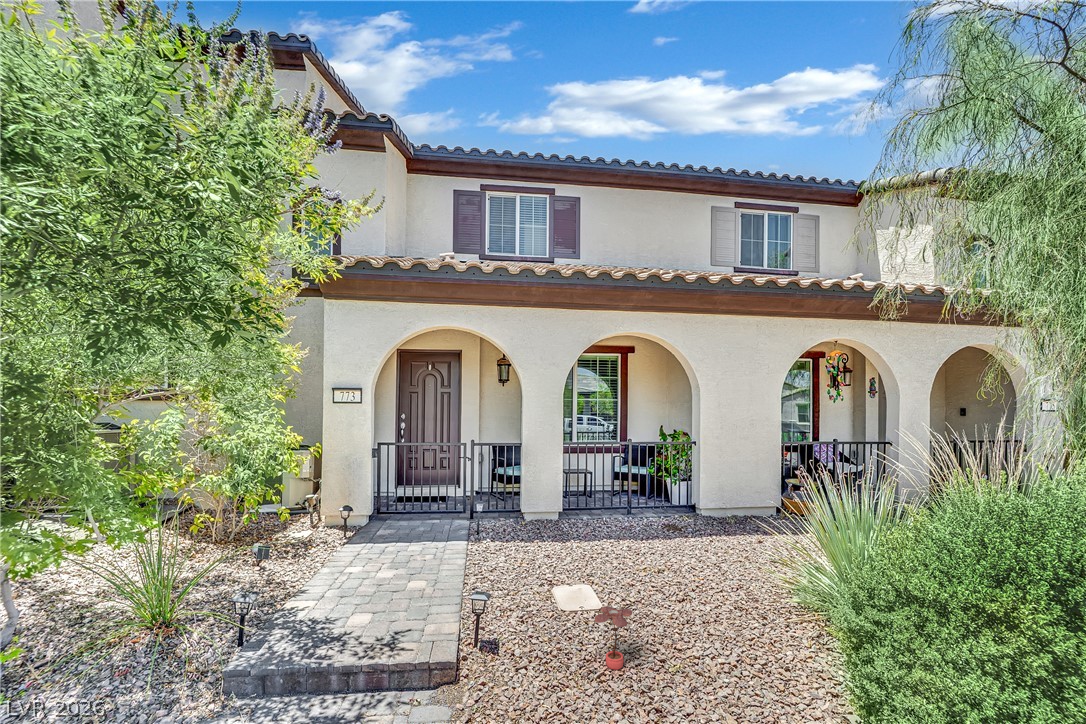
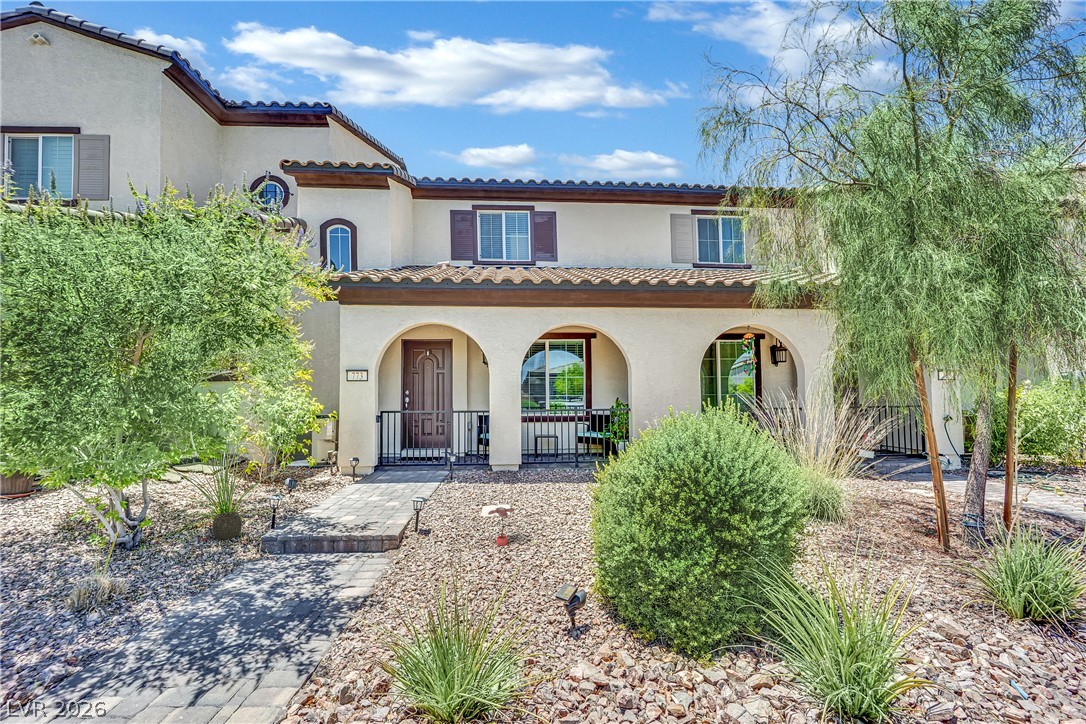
woven basket: none [141,620,192,671] -> present [212,512,242,540]

